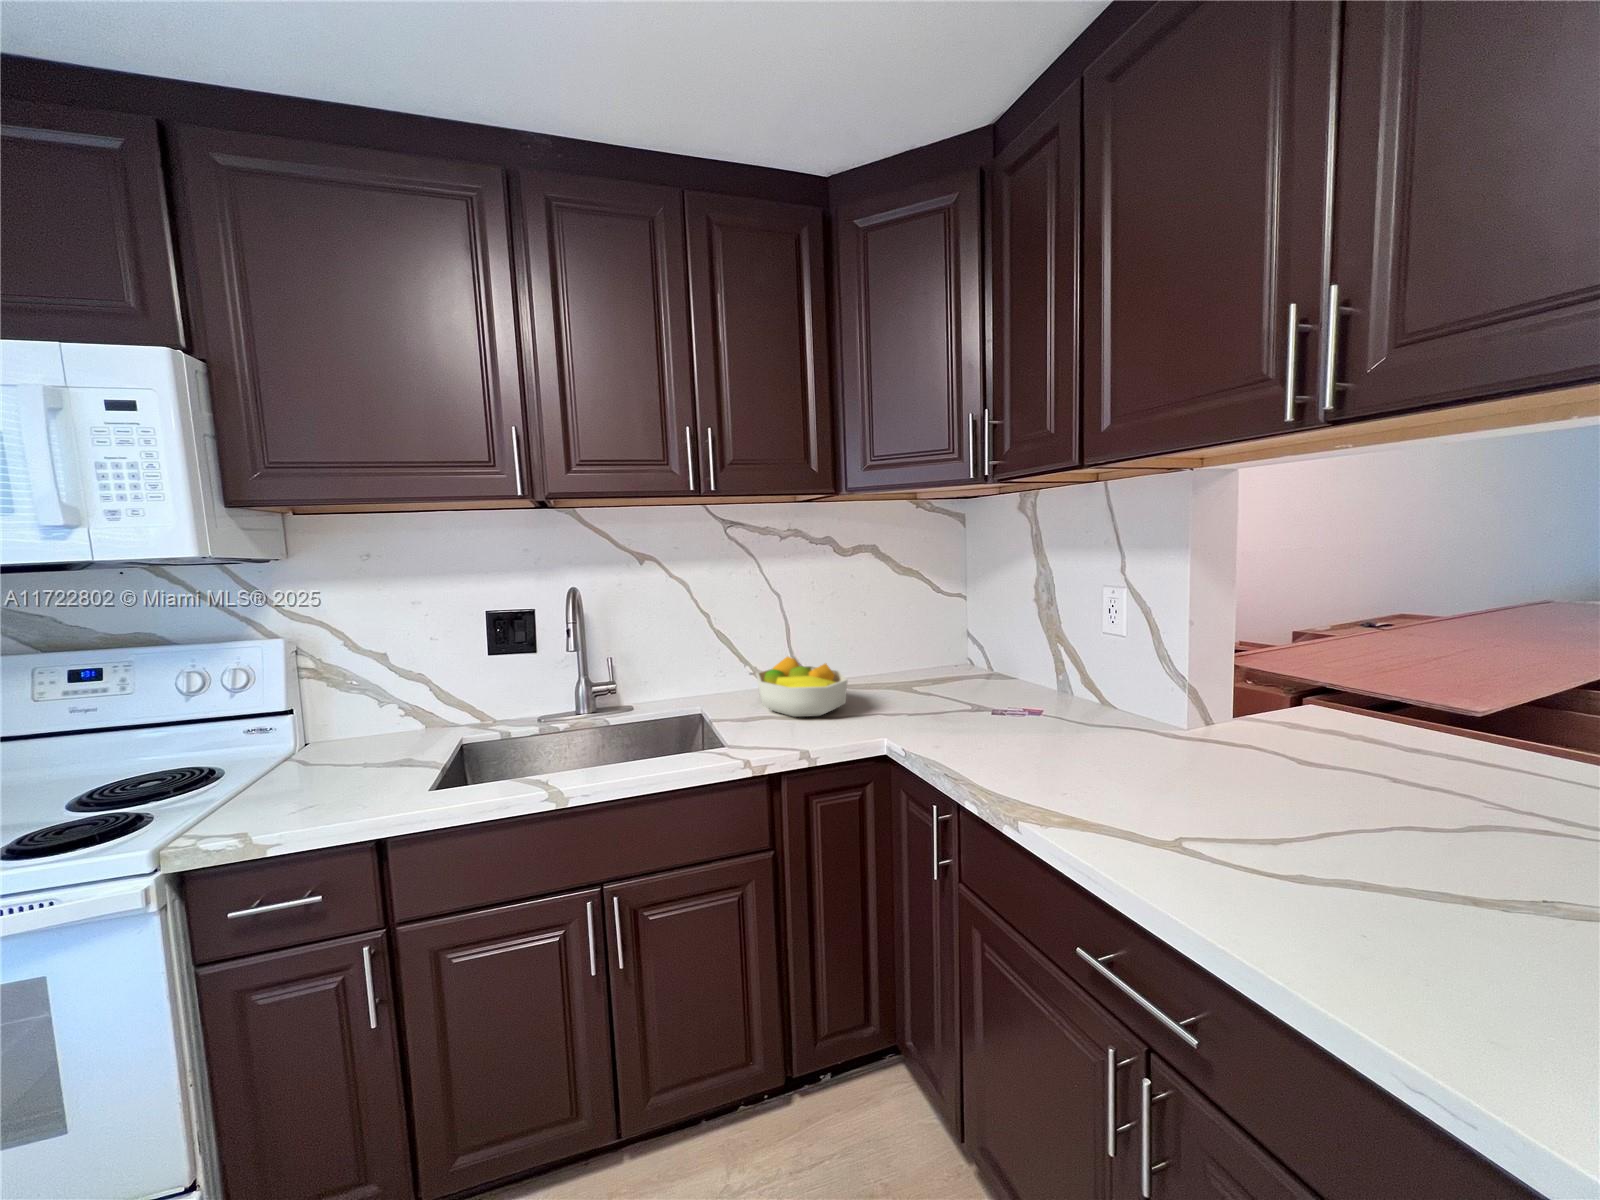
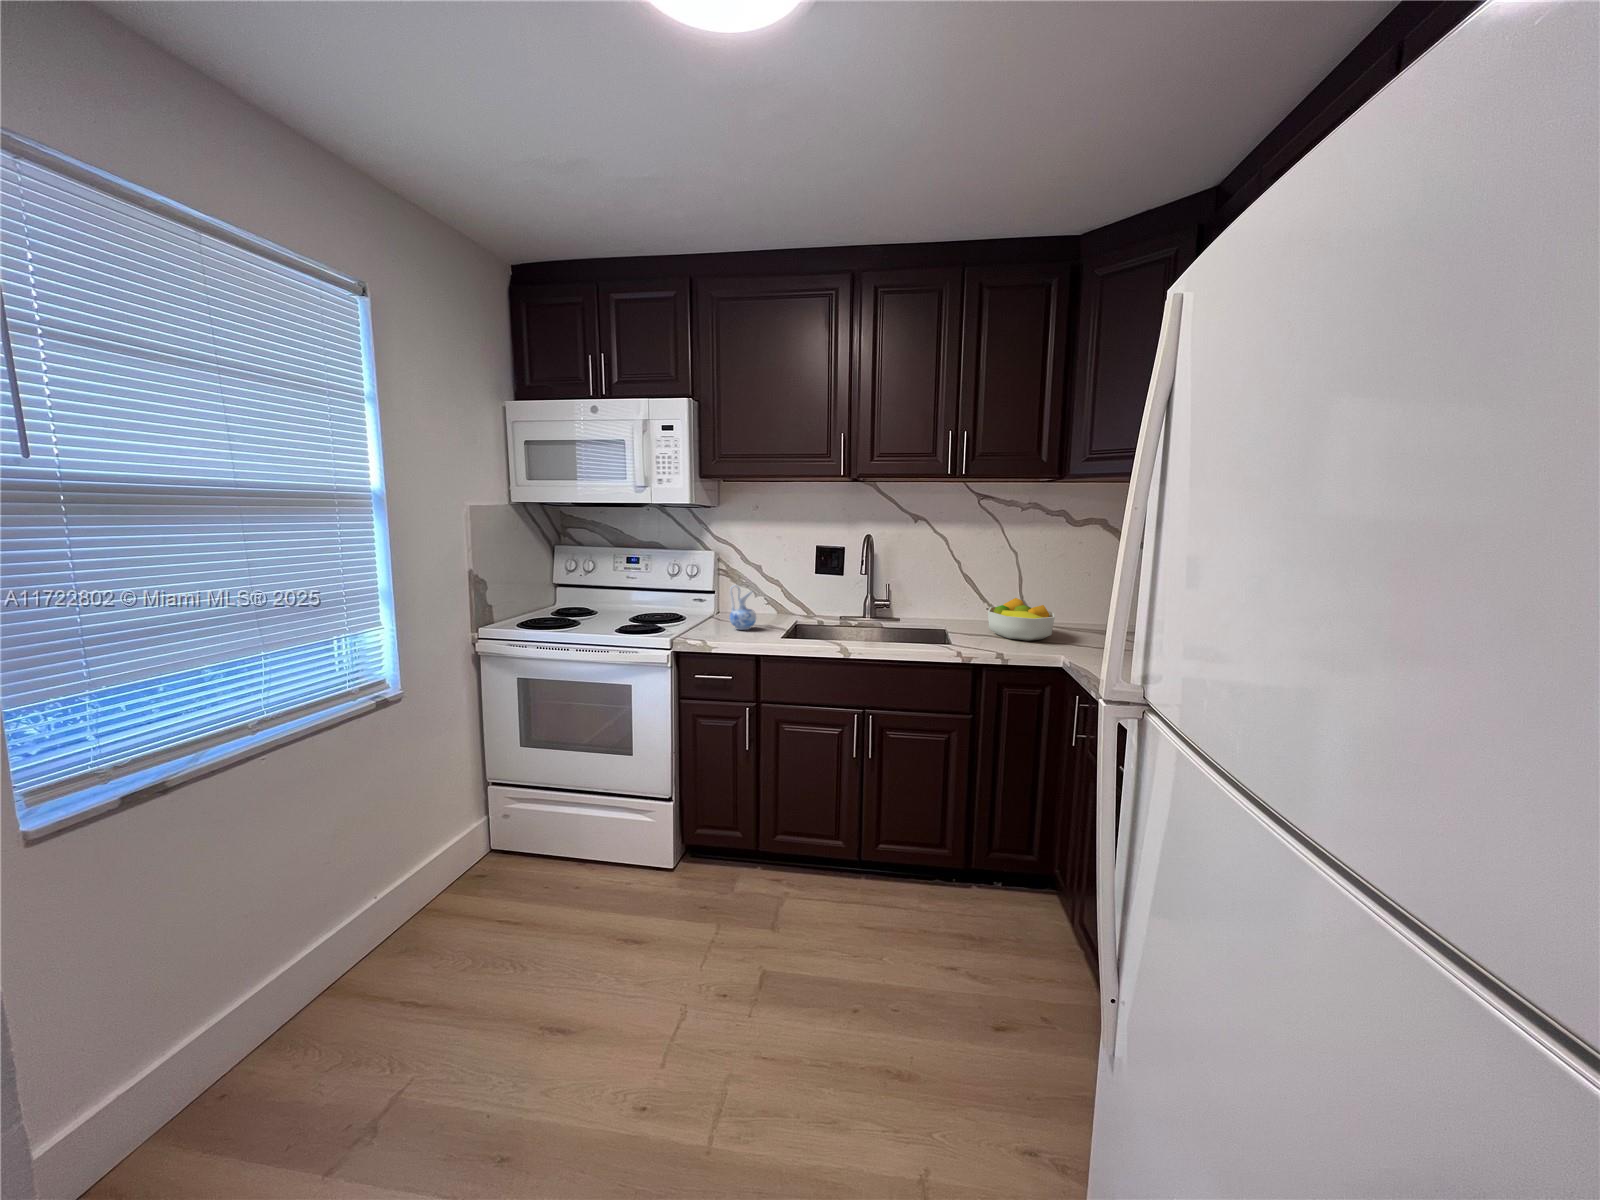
ceramic pitcher: none [315,701,379,782] -> present [730,585,756,630]

